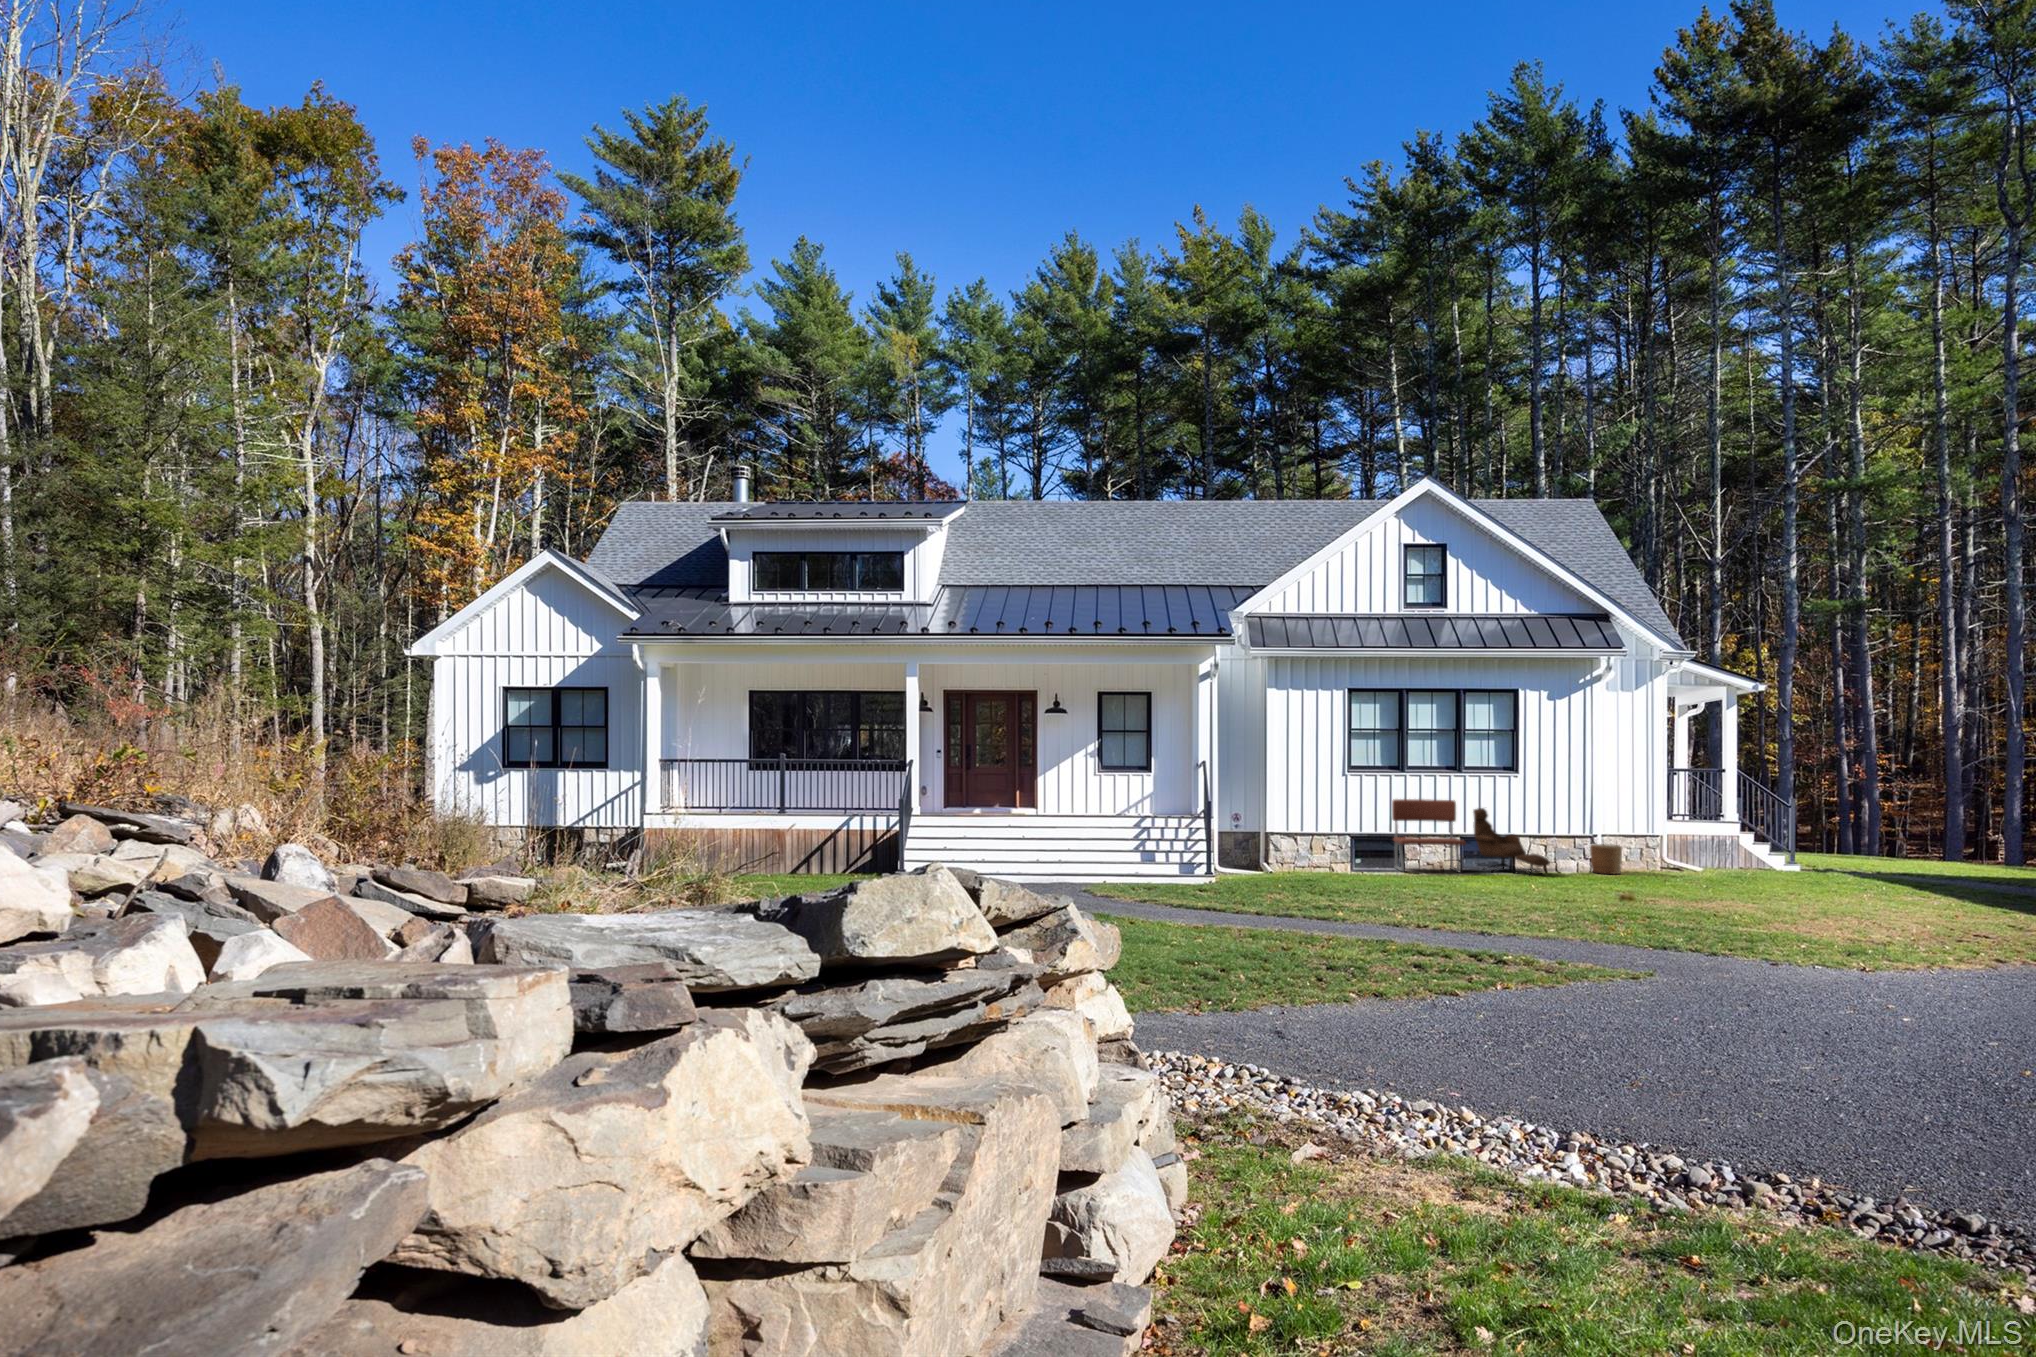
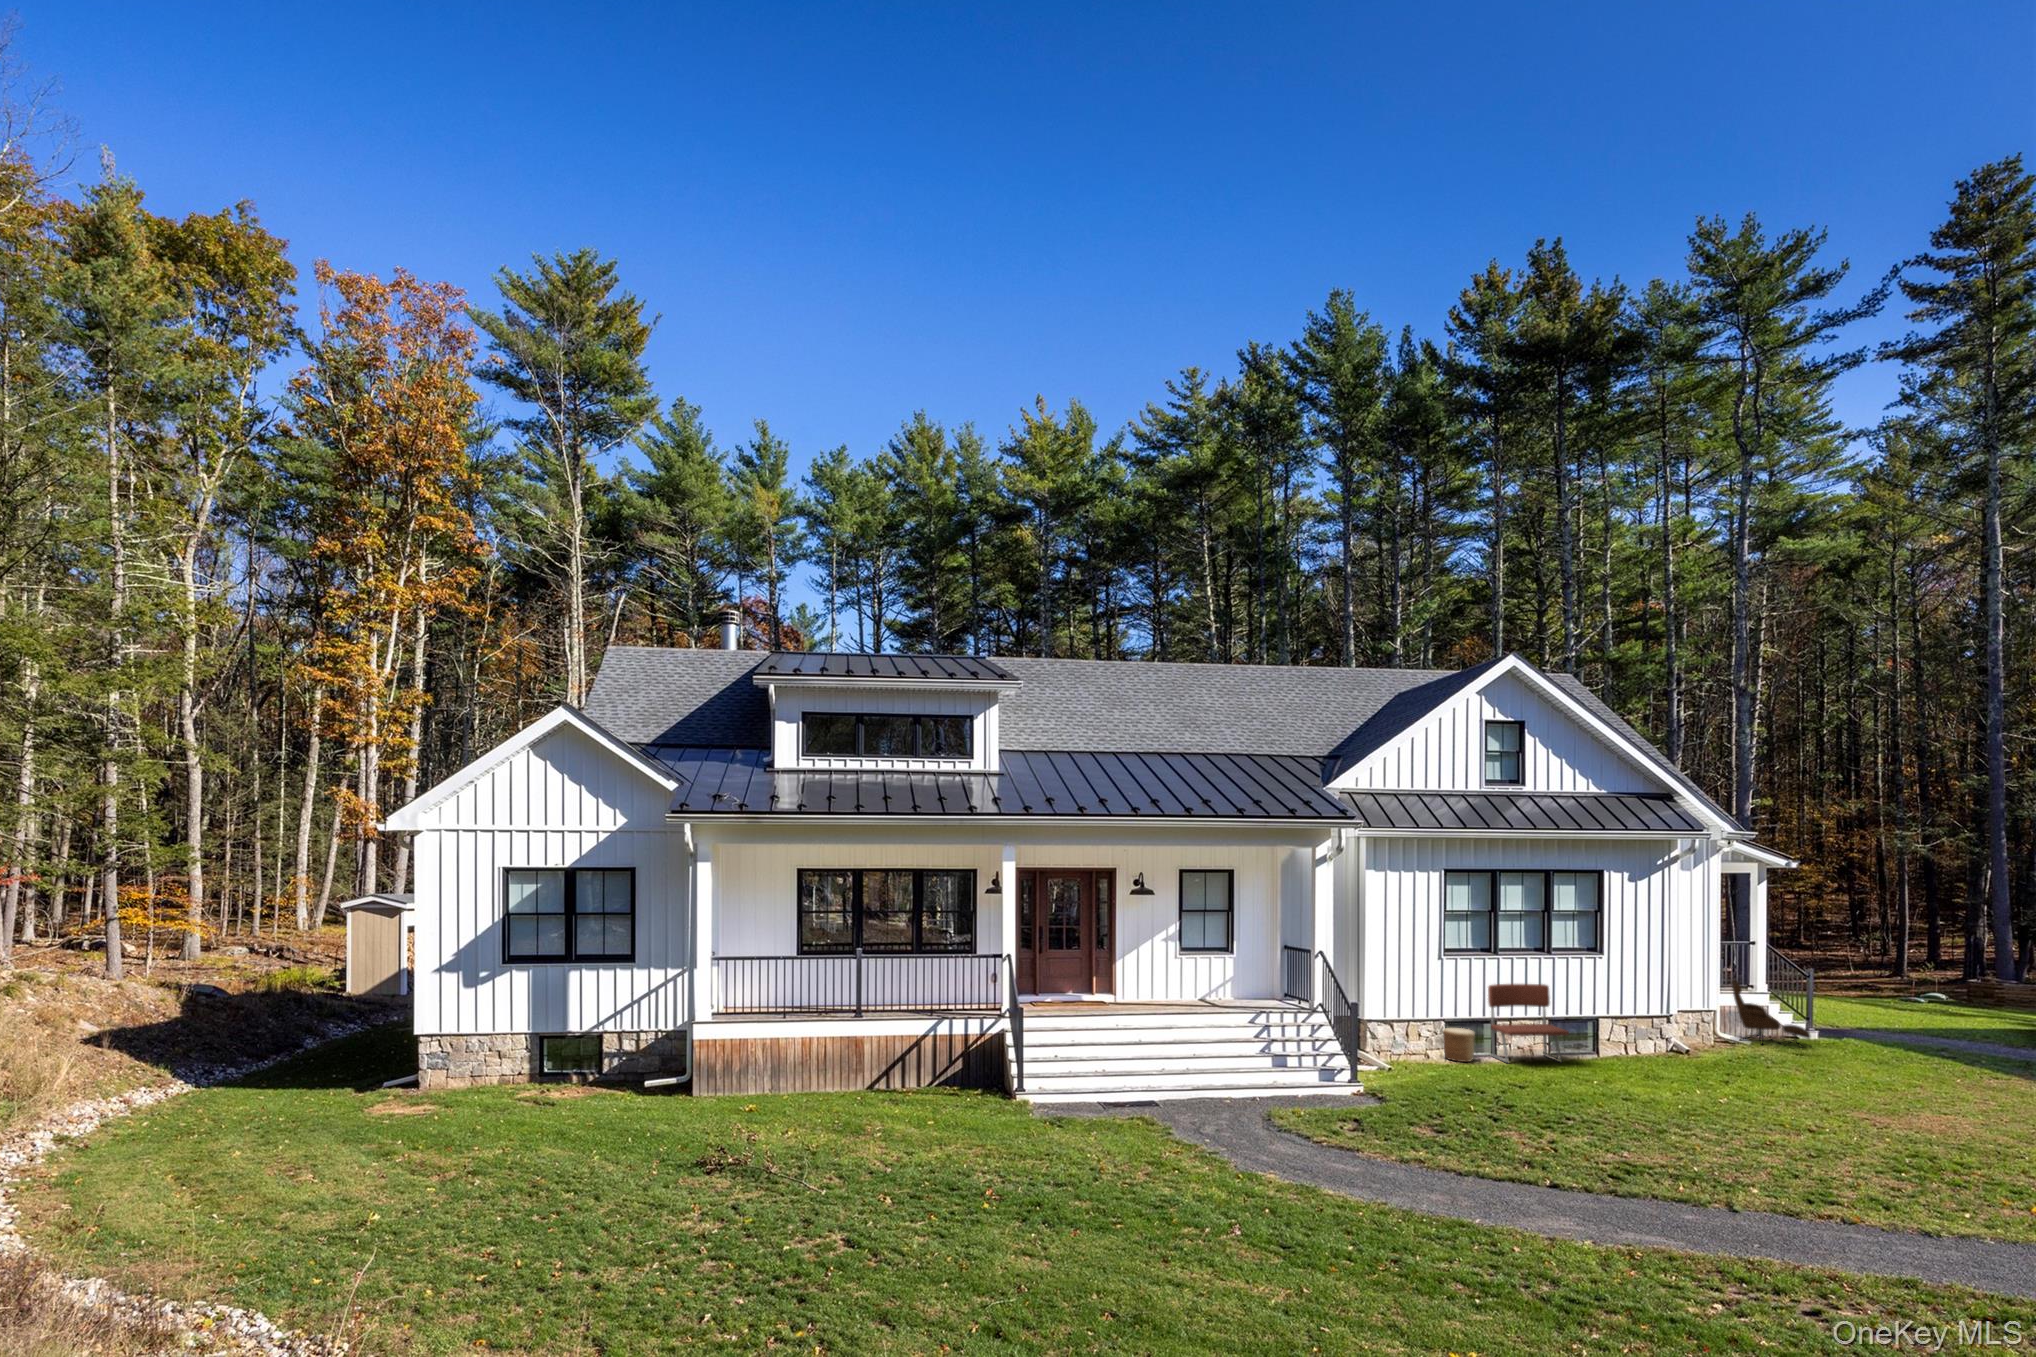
lounge chair: present [1473,808,1550,874] -> present [1732,980,1810,1044]
woven basket: present [1590,844,1622,874] -> present [1443,1028,1475,1062]

